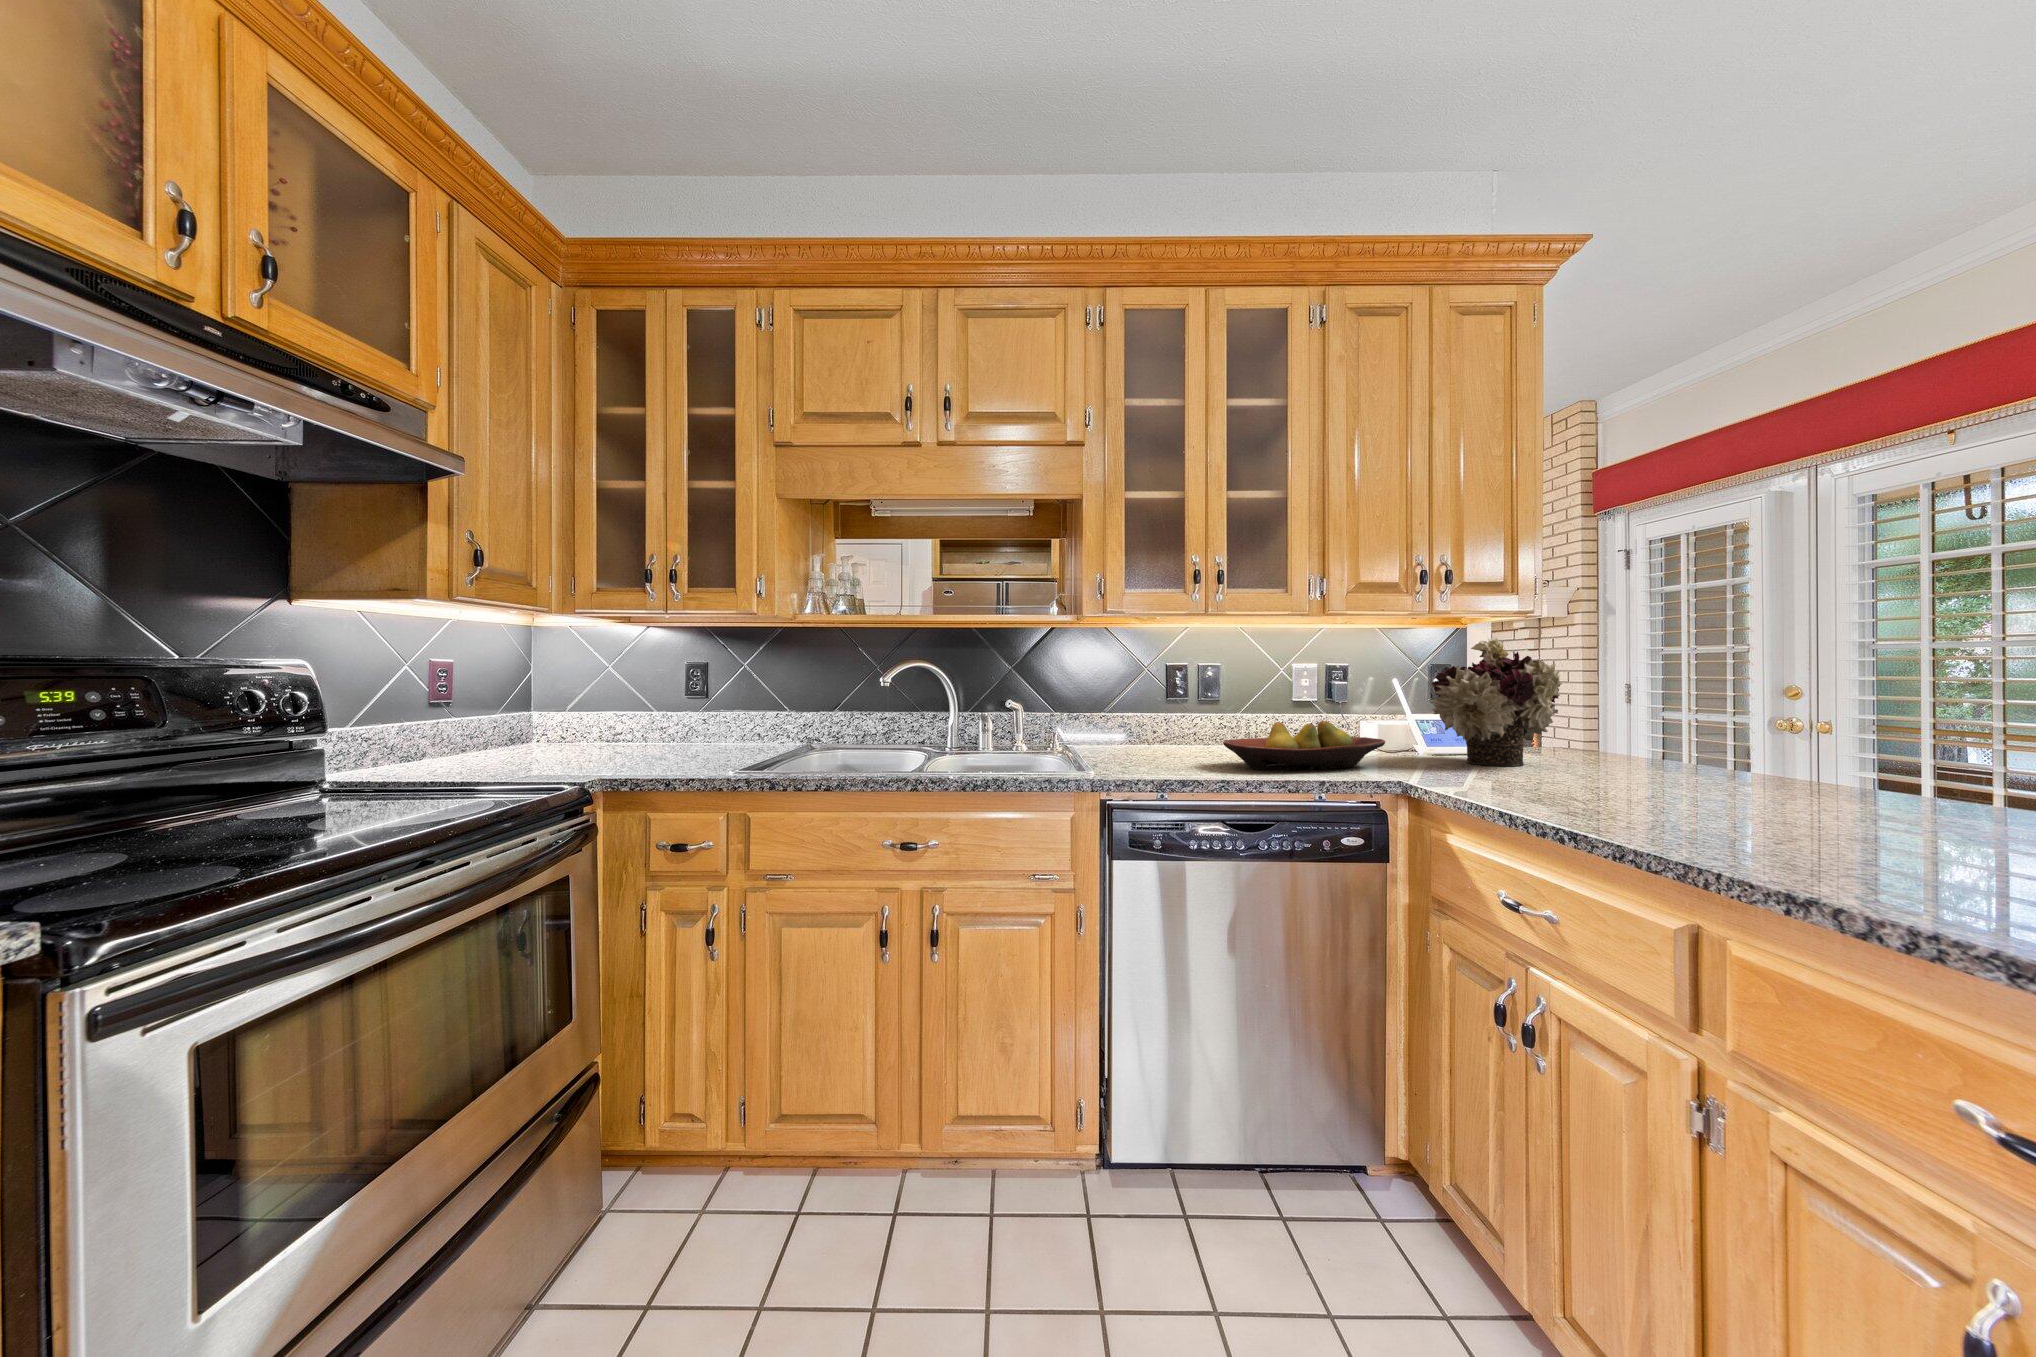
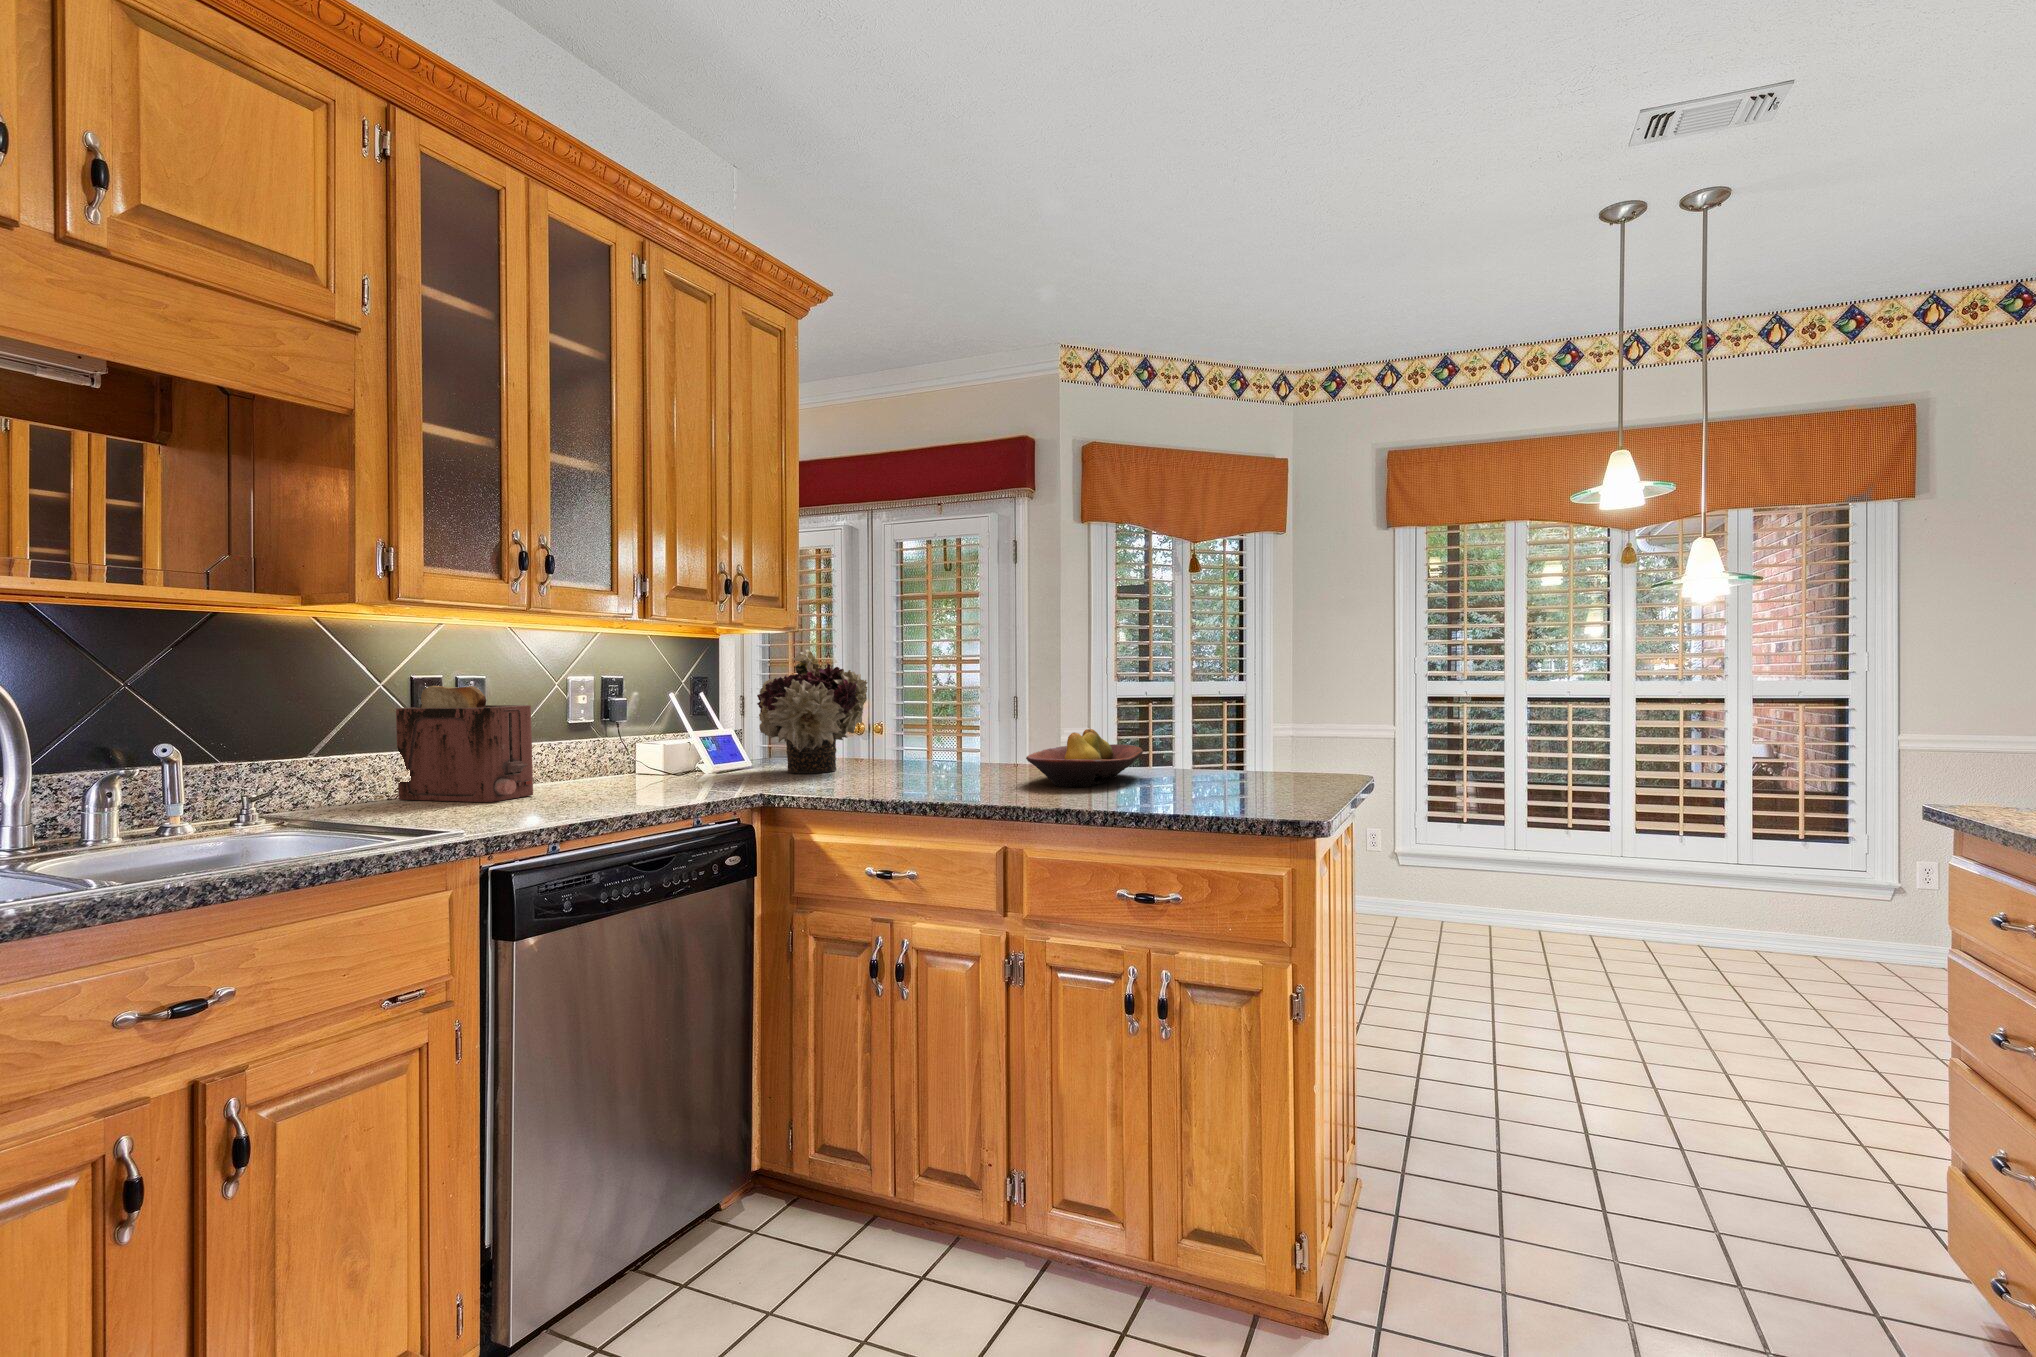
toaster: none [1149,668,1220,756] -> present [396,686,533,802]
fruit bowl: present [1223,721,1385,770] -> present [1026,729,1143,787]

